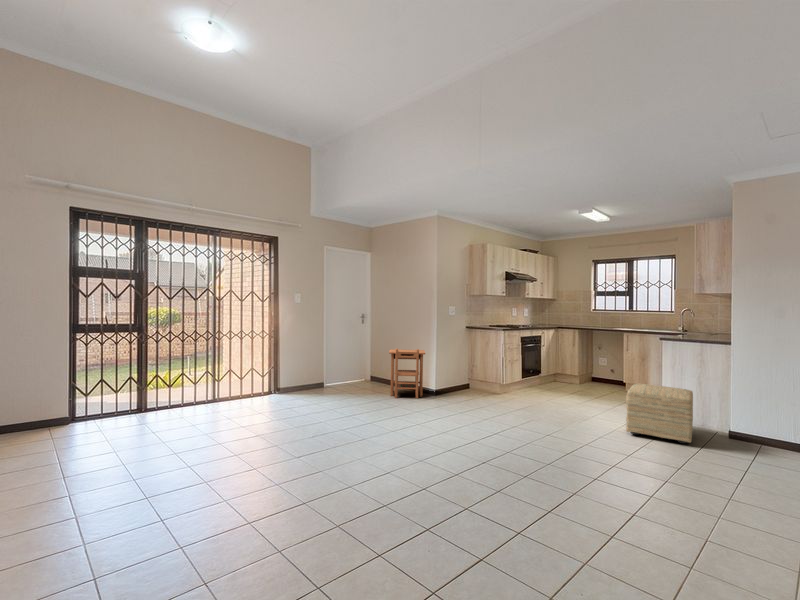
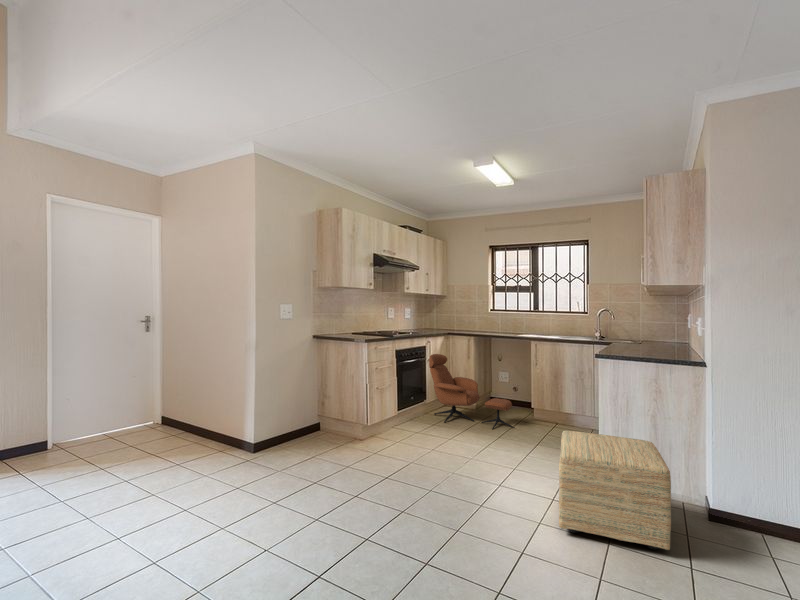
lounge chair: none [544,342,610,395] -> present [429,354,515,429]
side table: present [389,349,425,399] -> none [164,376,238,467]

